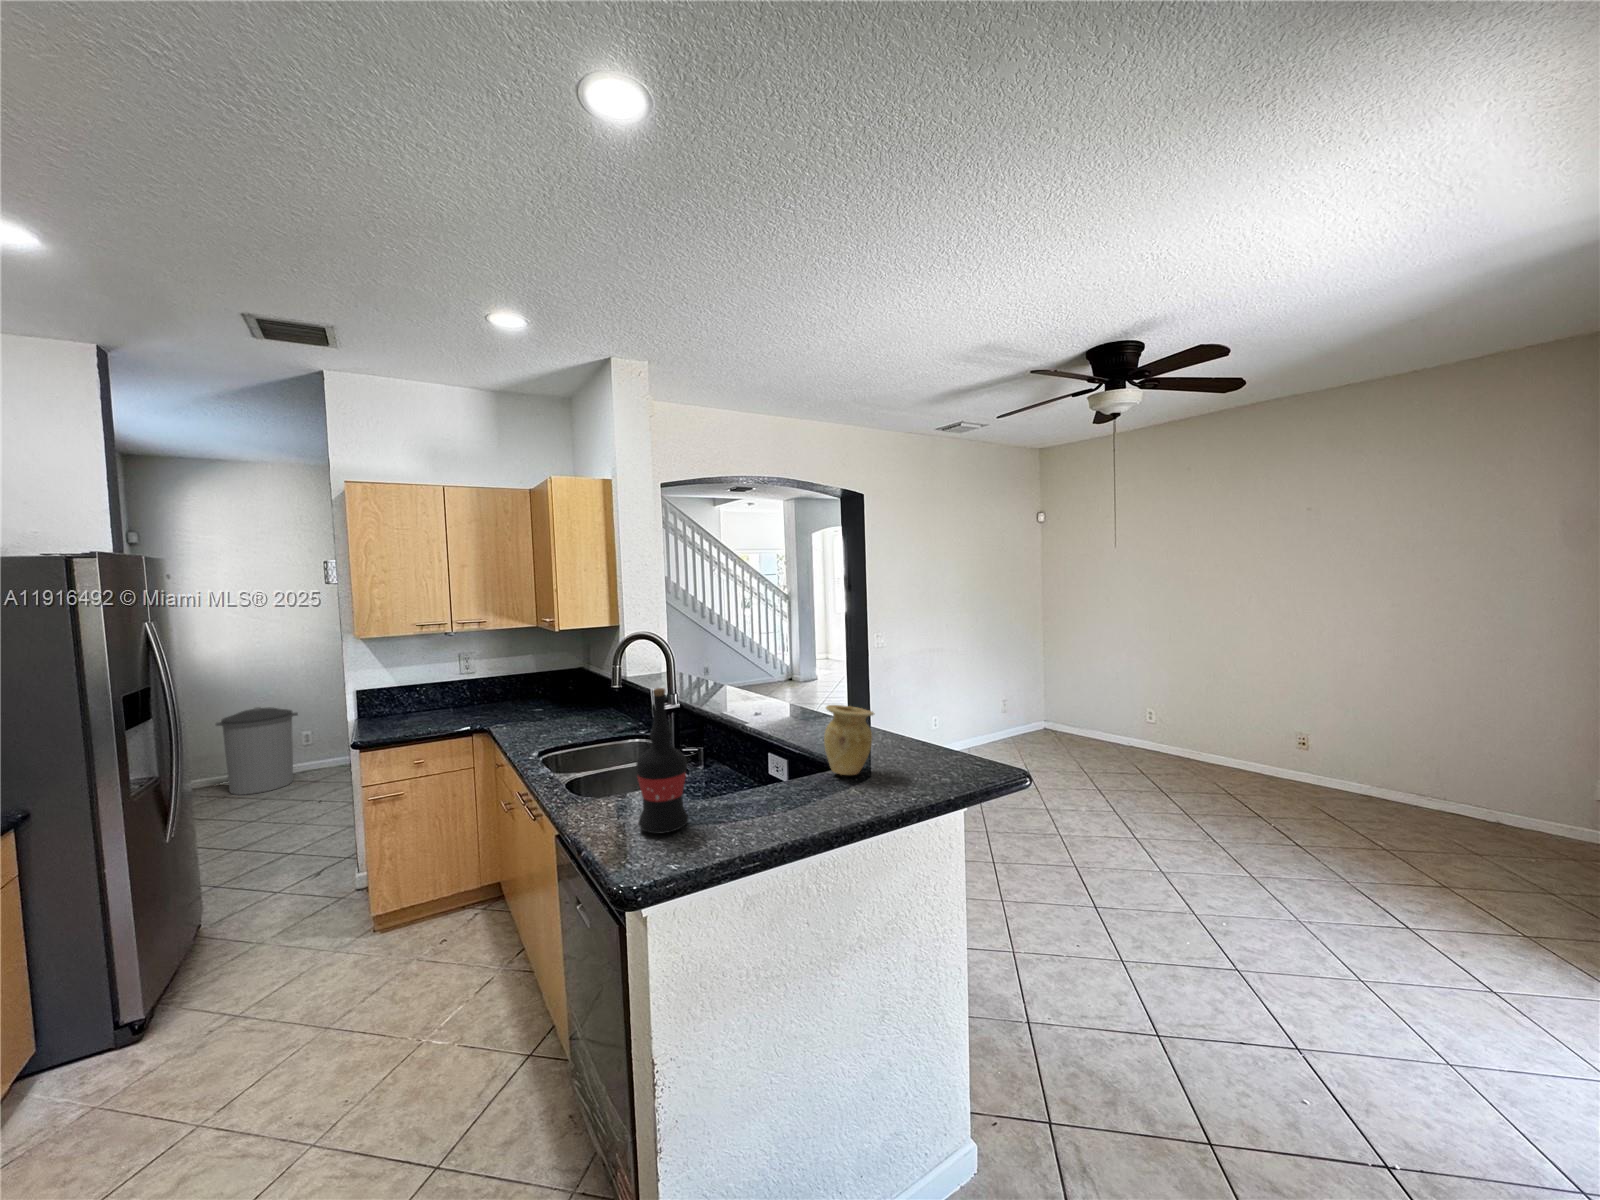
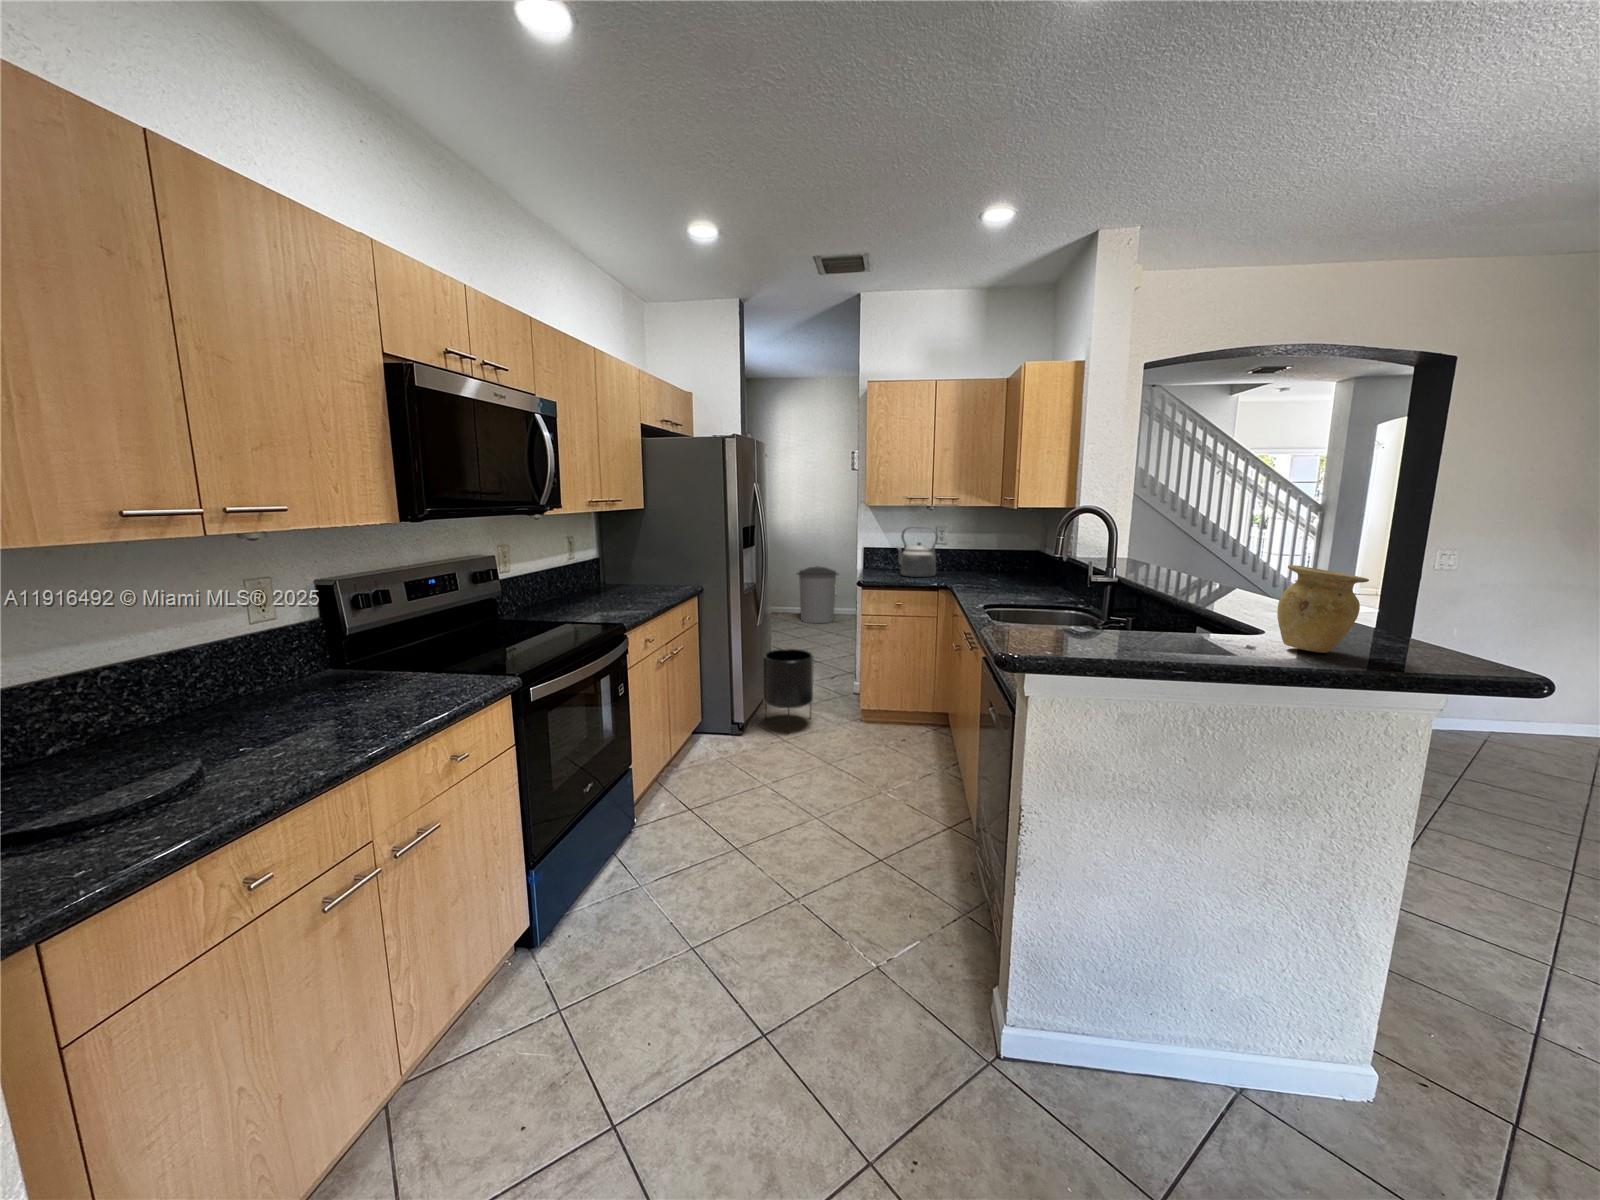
kettle: none [404,656,465,720] -> present [896,527,938,577]
wine bottle: present [636,688,688,833] -> none [1026,509,1082,648]
planter: none [180,860,288,1004] -> present [763,649,814,718]

